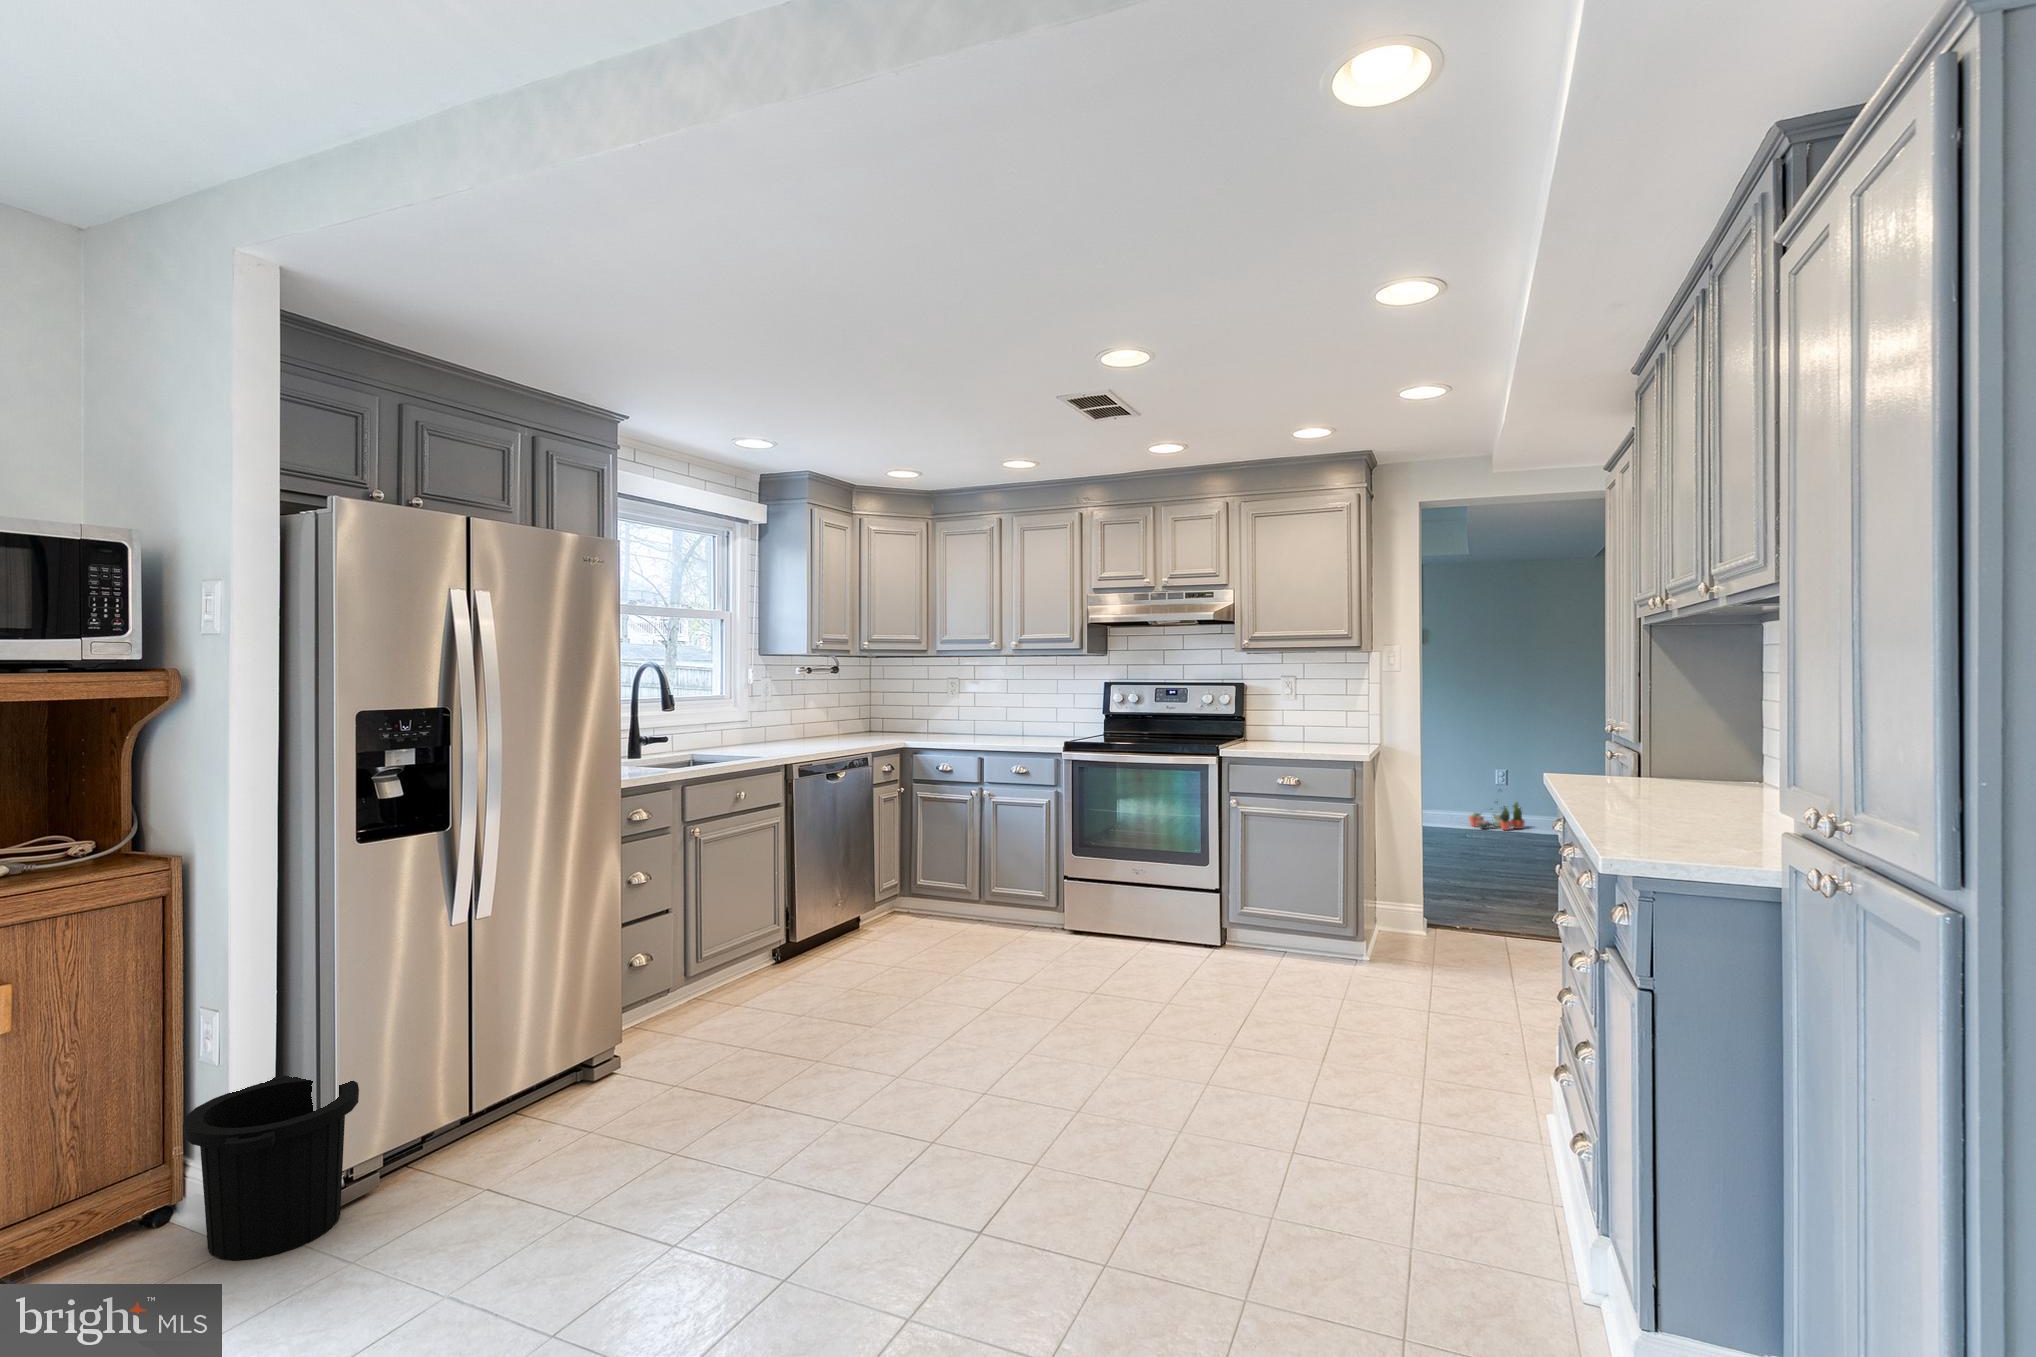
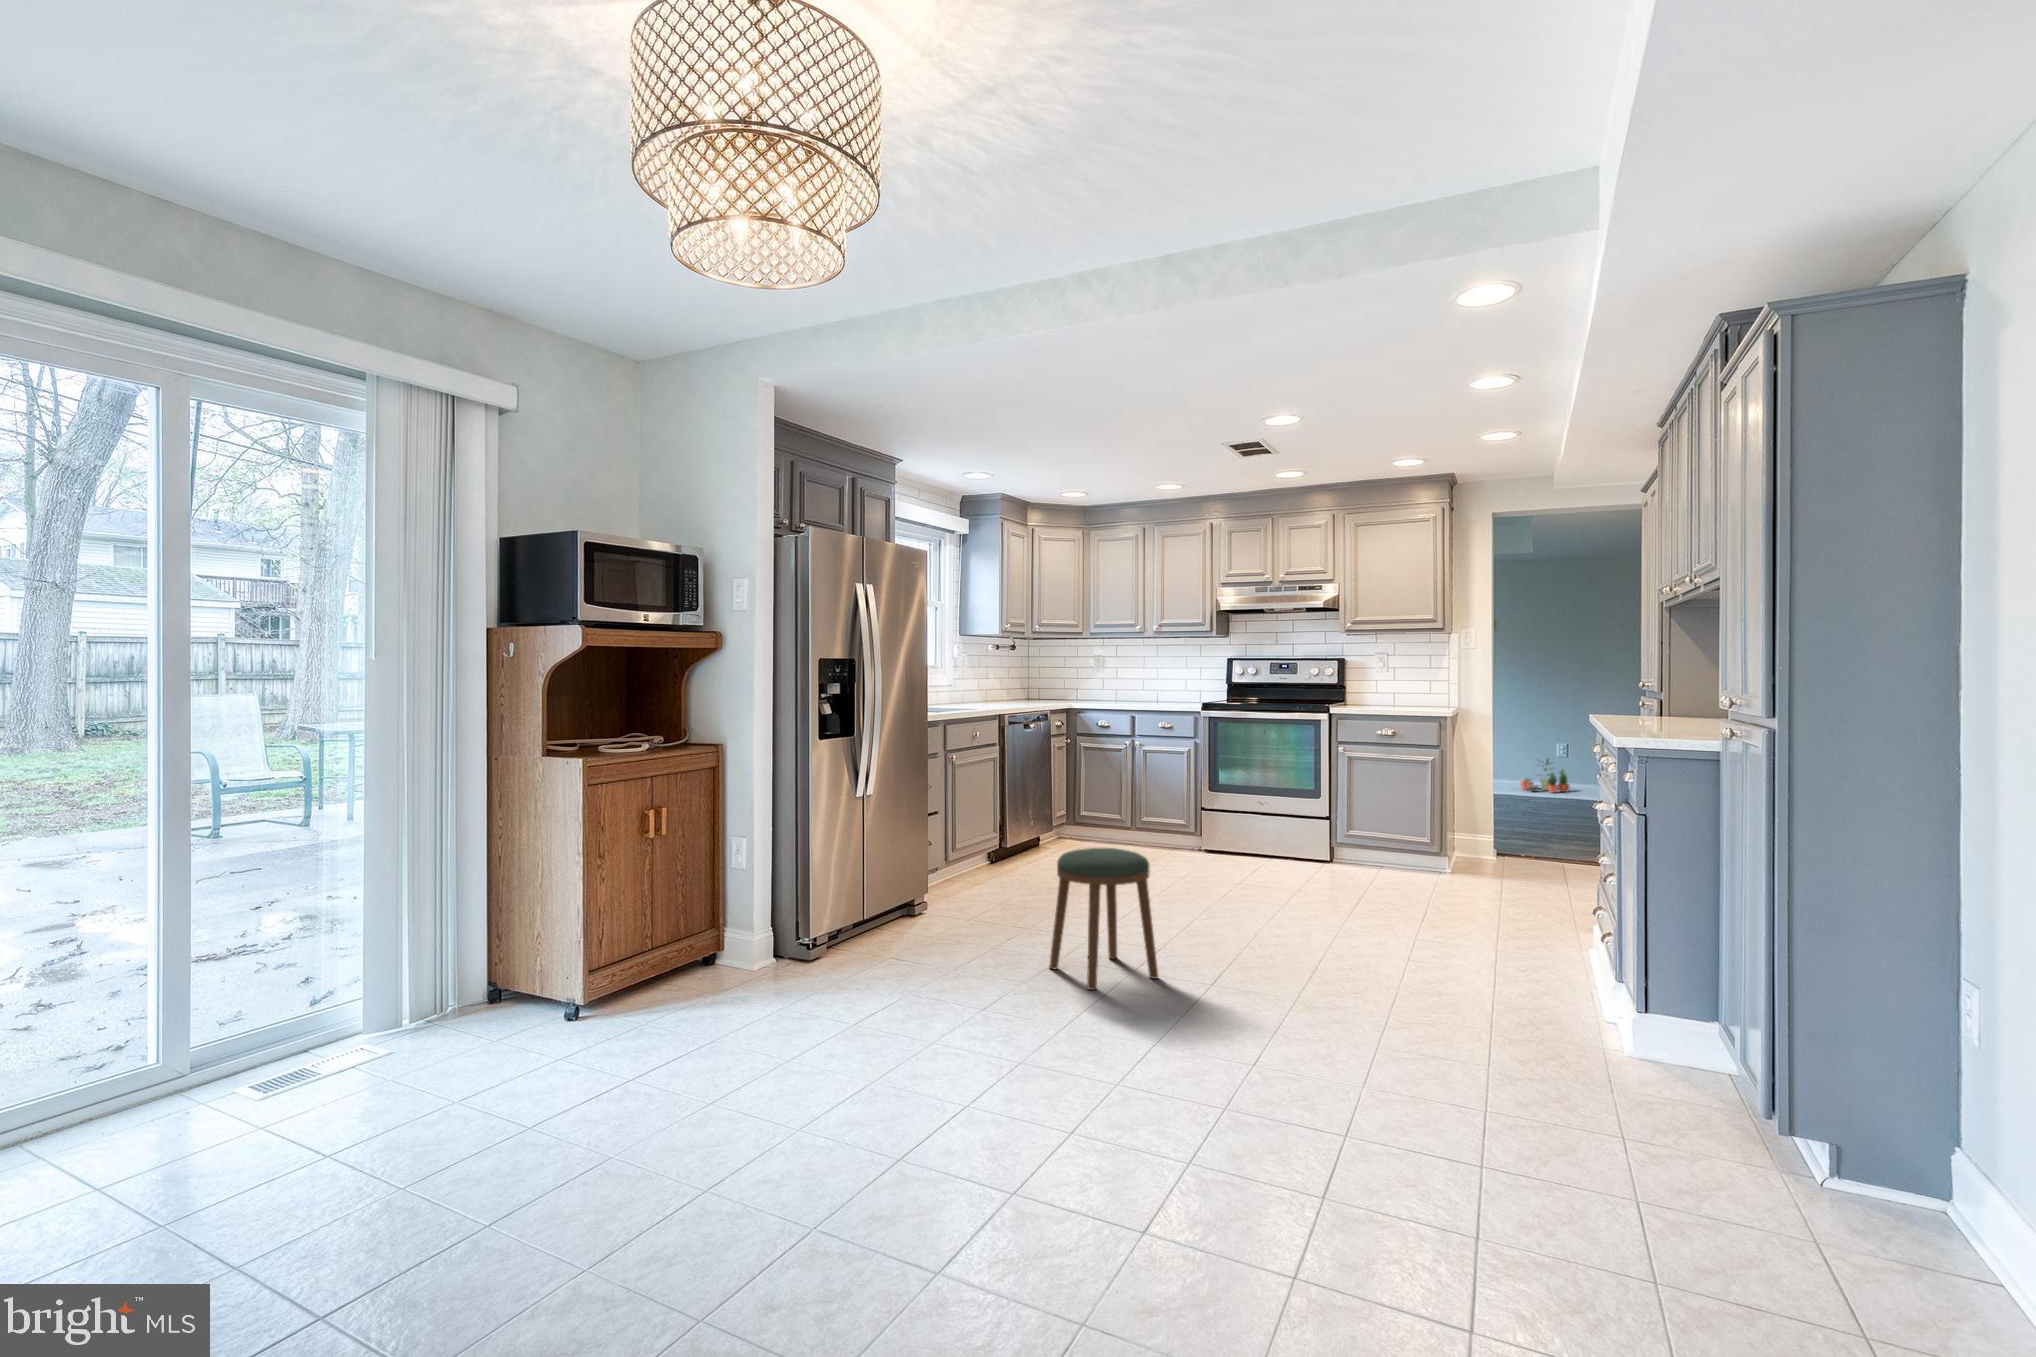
stool: none [749,988,907,1228] -> present [1049,848,1158,990]
trash can: present [183,1075,359,1260] -> none [721,893,813,994]

